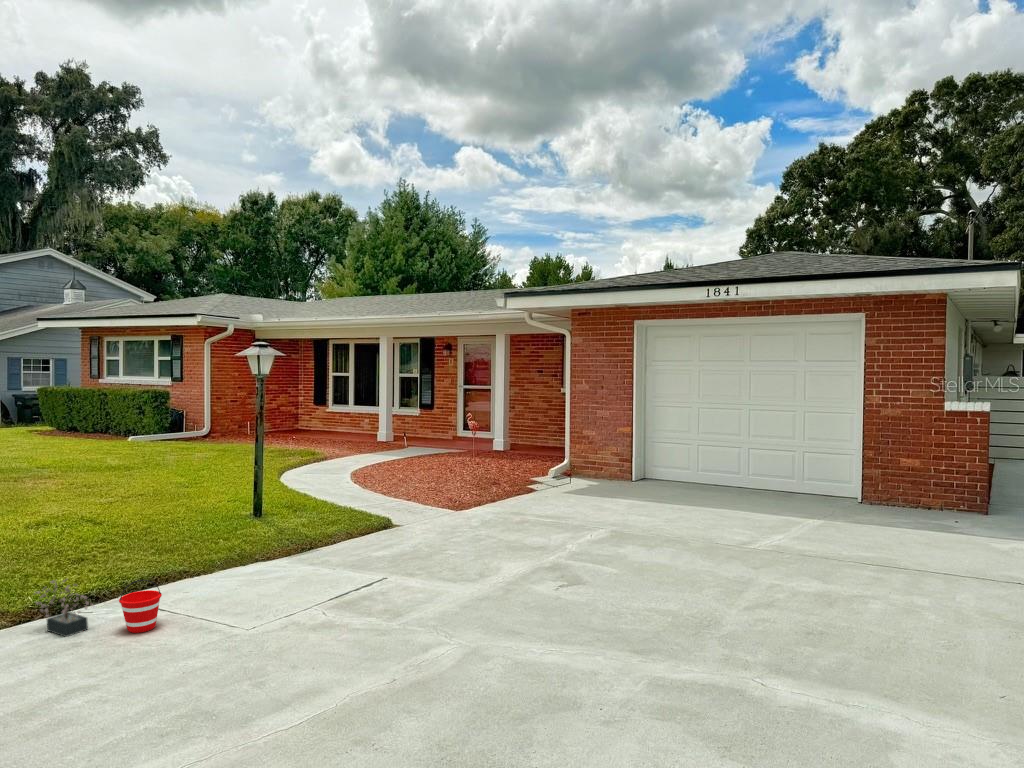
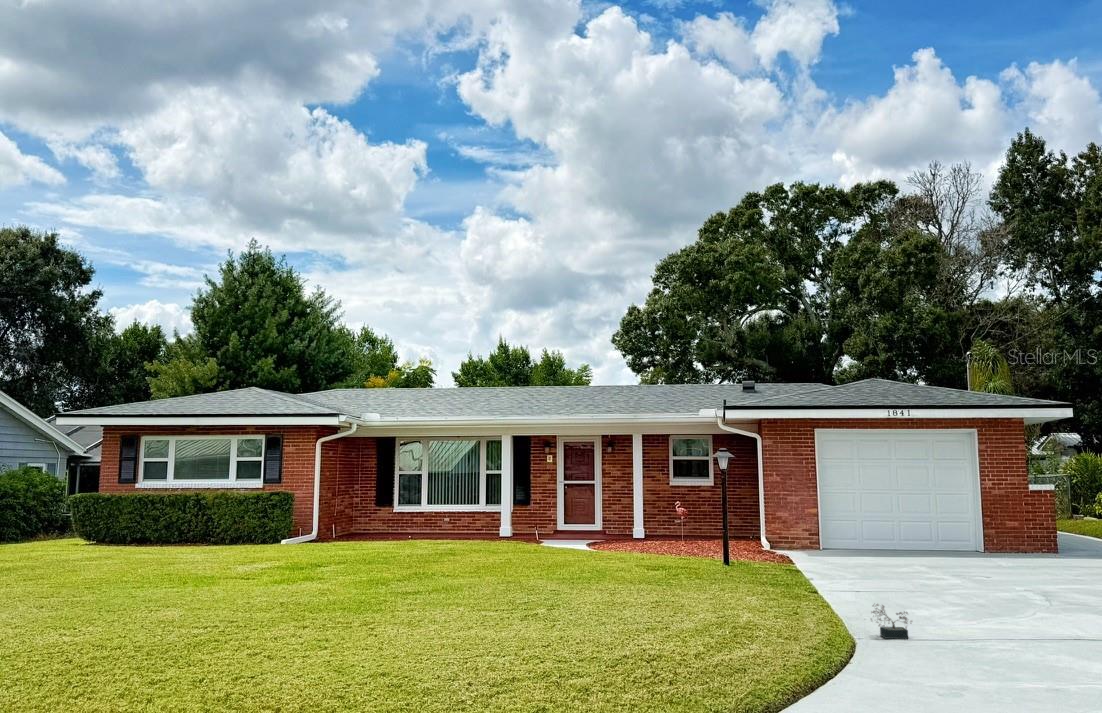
bucket: present [119,580,162,633] -> none [915,598,942,633]

